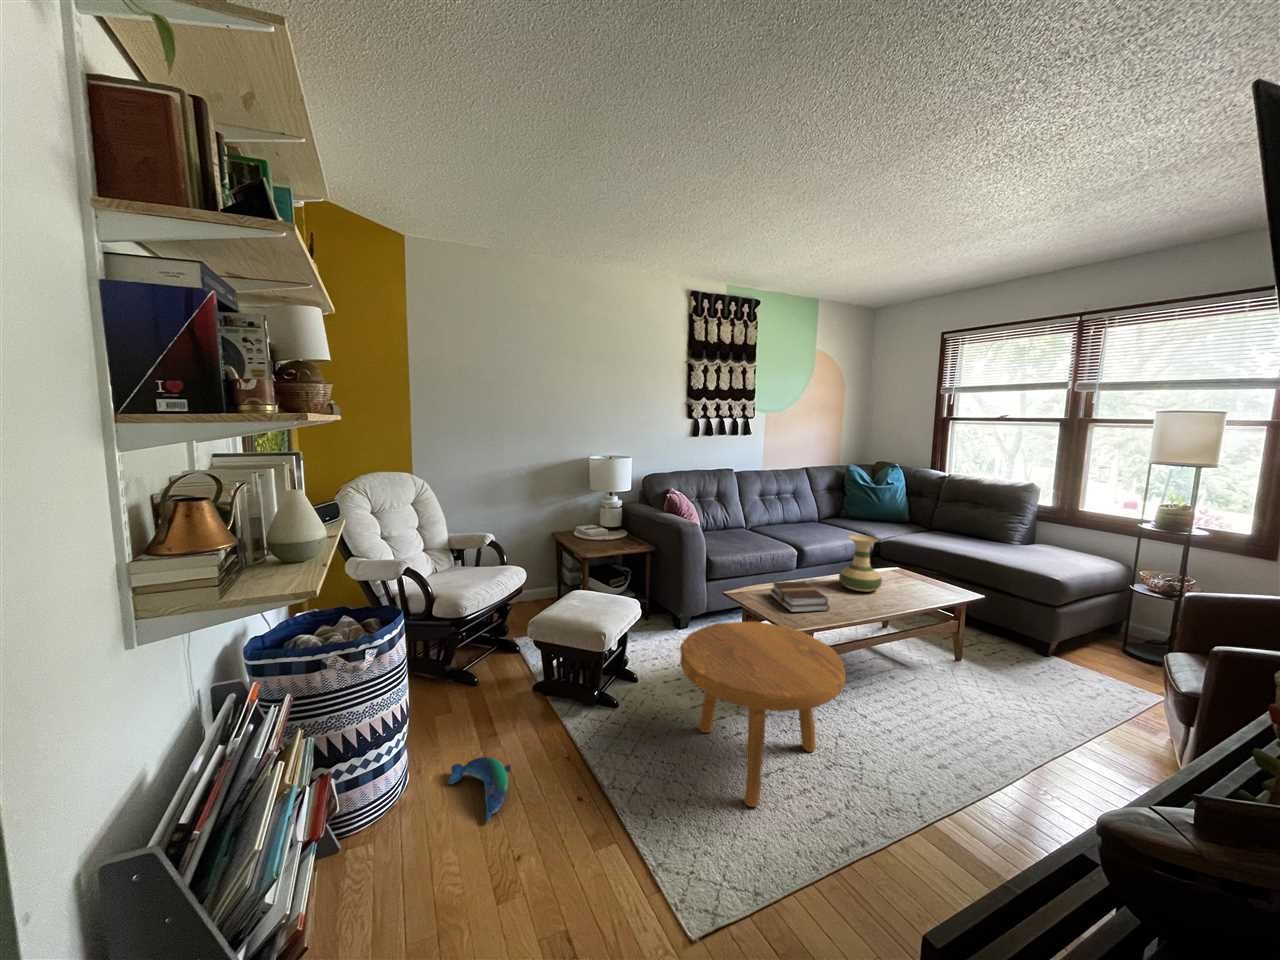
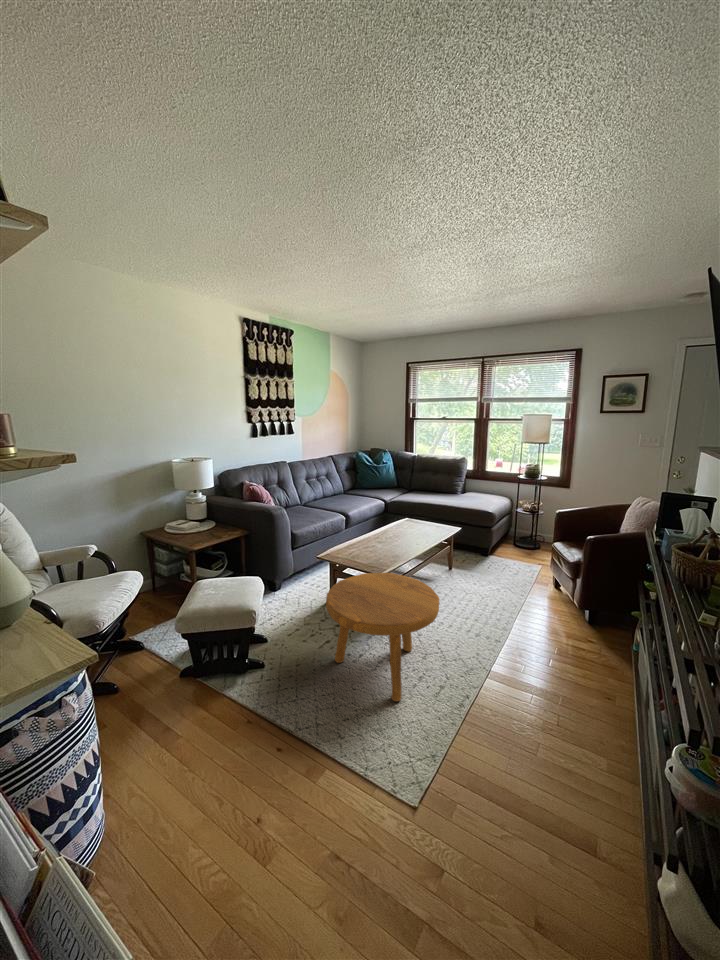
vase: present [839,535,882,591] -> none [386,501,412,538]
book: present [771,582,829,612] -> none [350,538,393,562]
plush toy: present [448,757,511,822] -> none [148,747,220,806]

